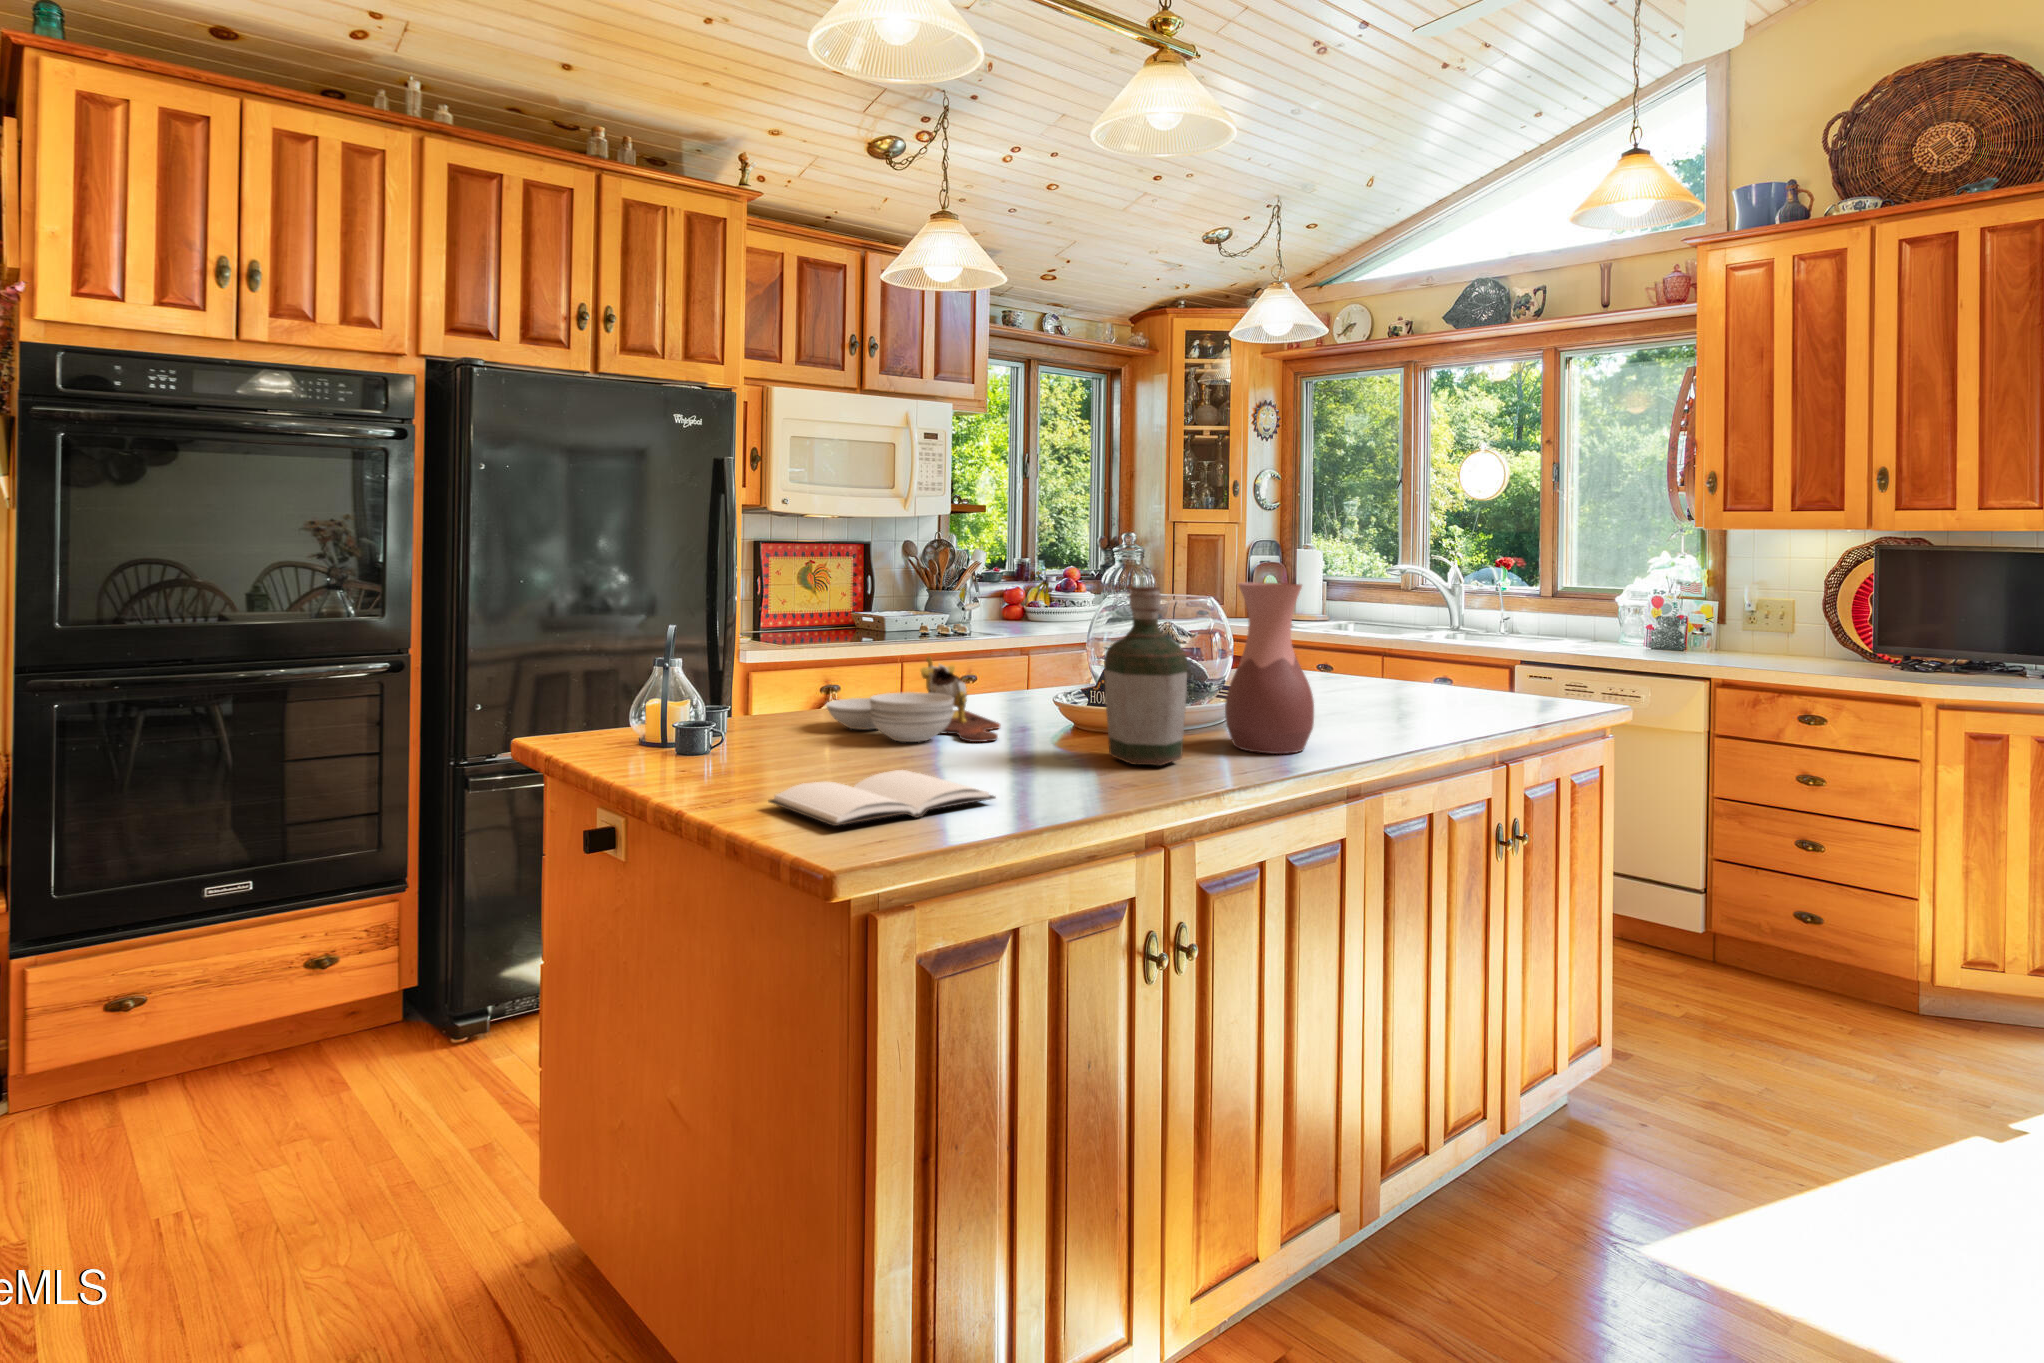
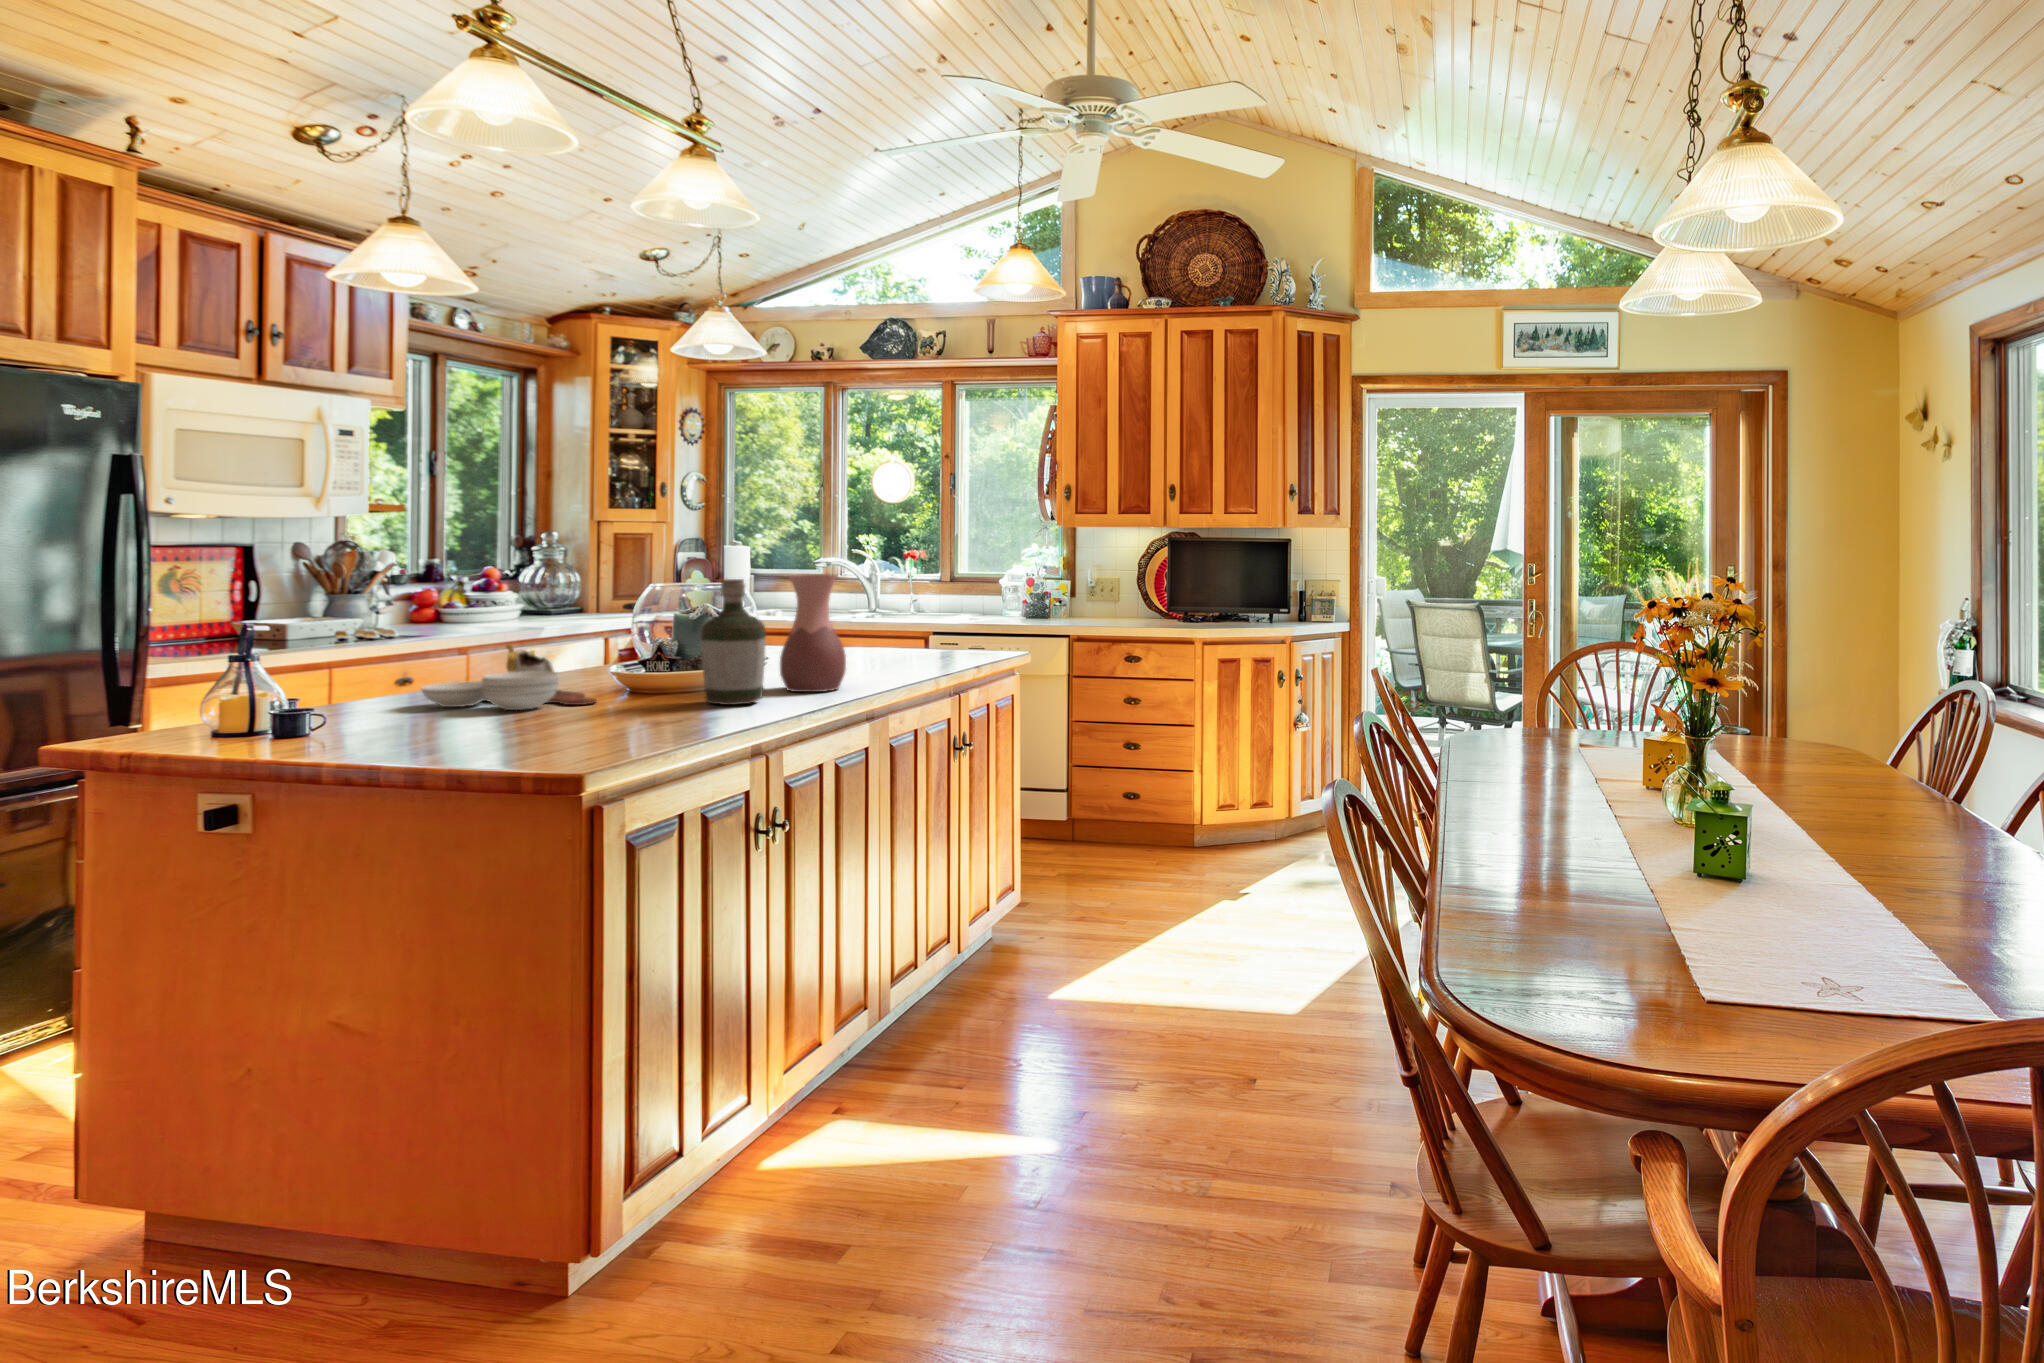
book: present [769,770,995,826] -> none [485,718,661,749]

